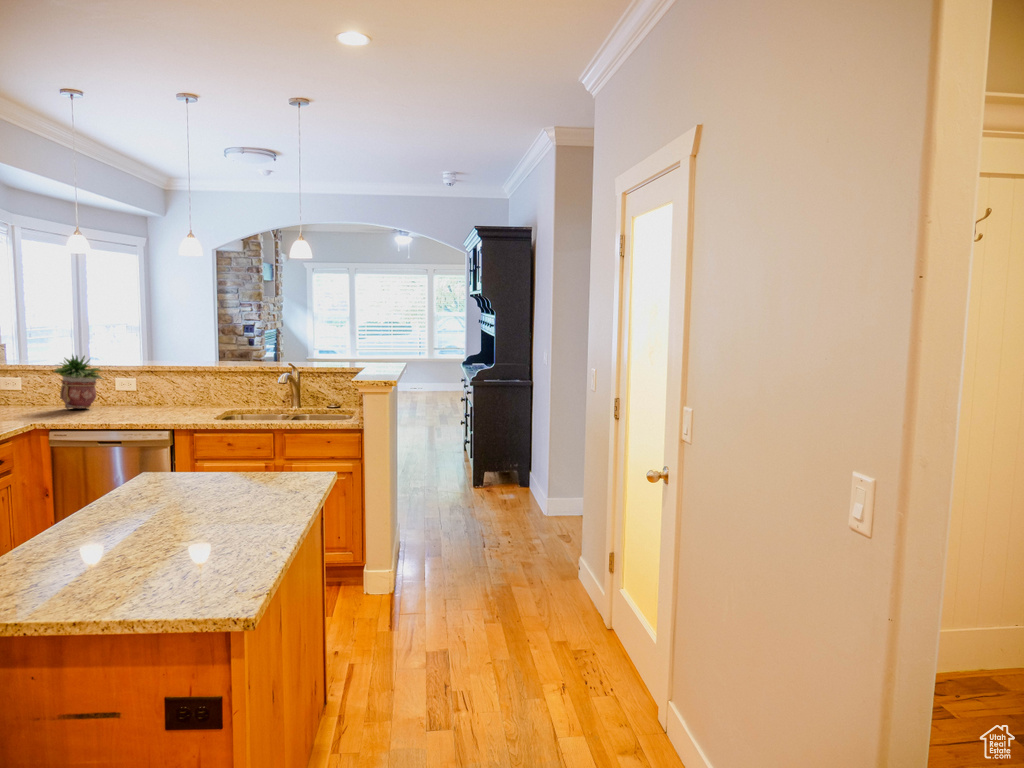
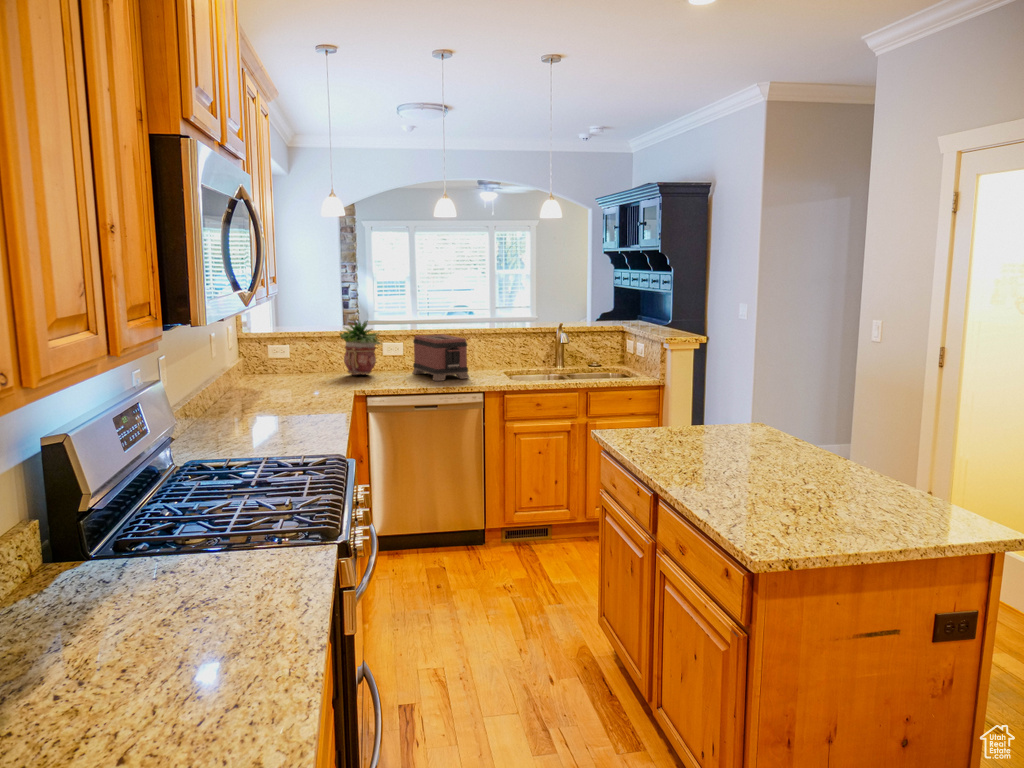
toaster: none [135,371,176,417] -> present [413,334,469,381]

